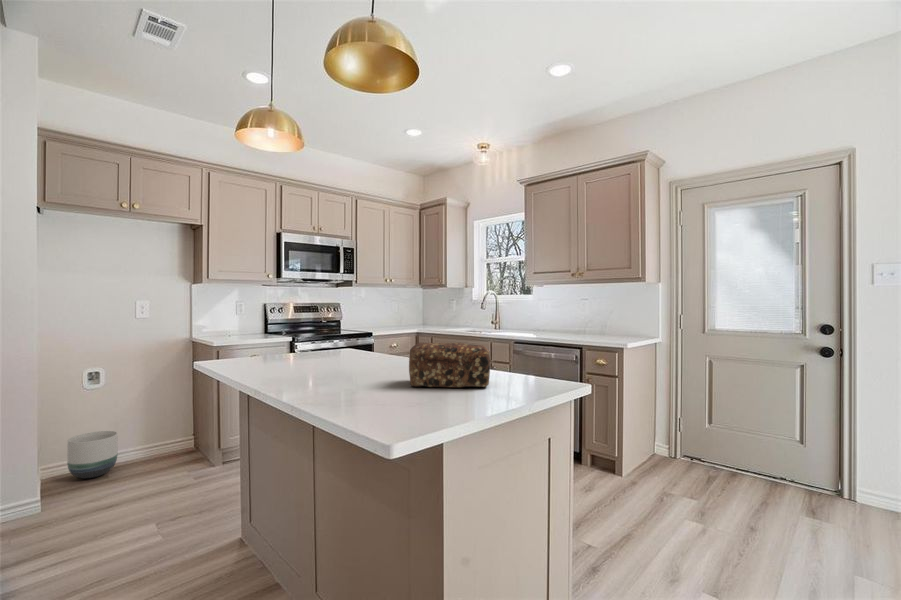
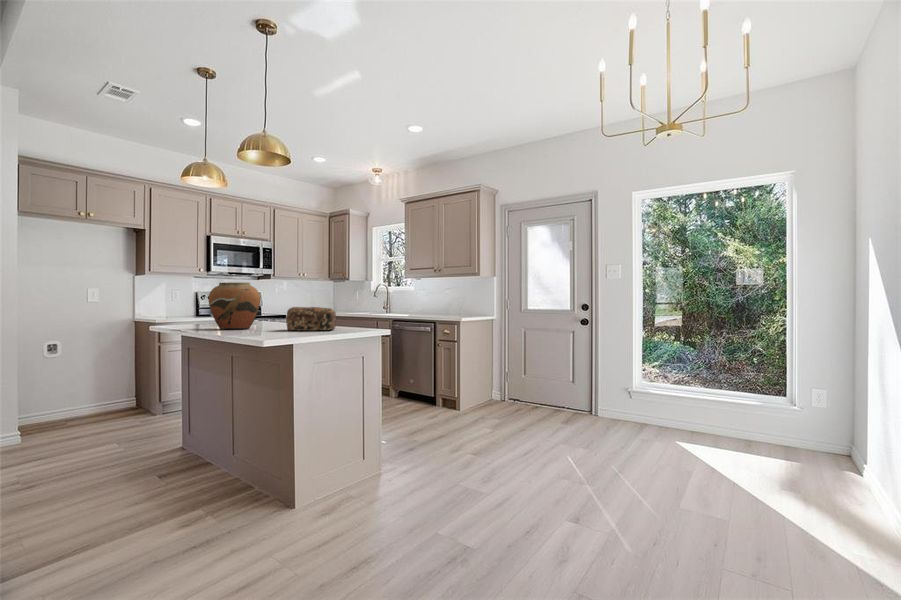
vase: none [278,299,360,380] -> present [209,282,260,329]
planter: present [67,431,118,478] -> none [35,390,75,424]

